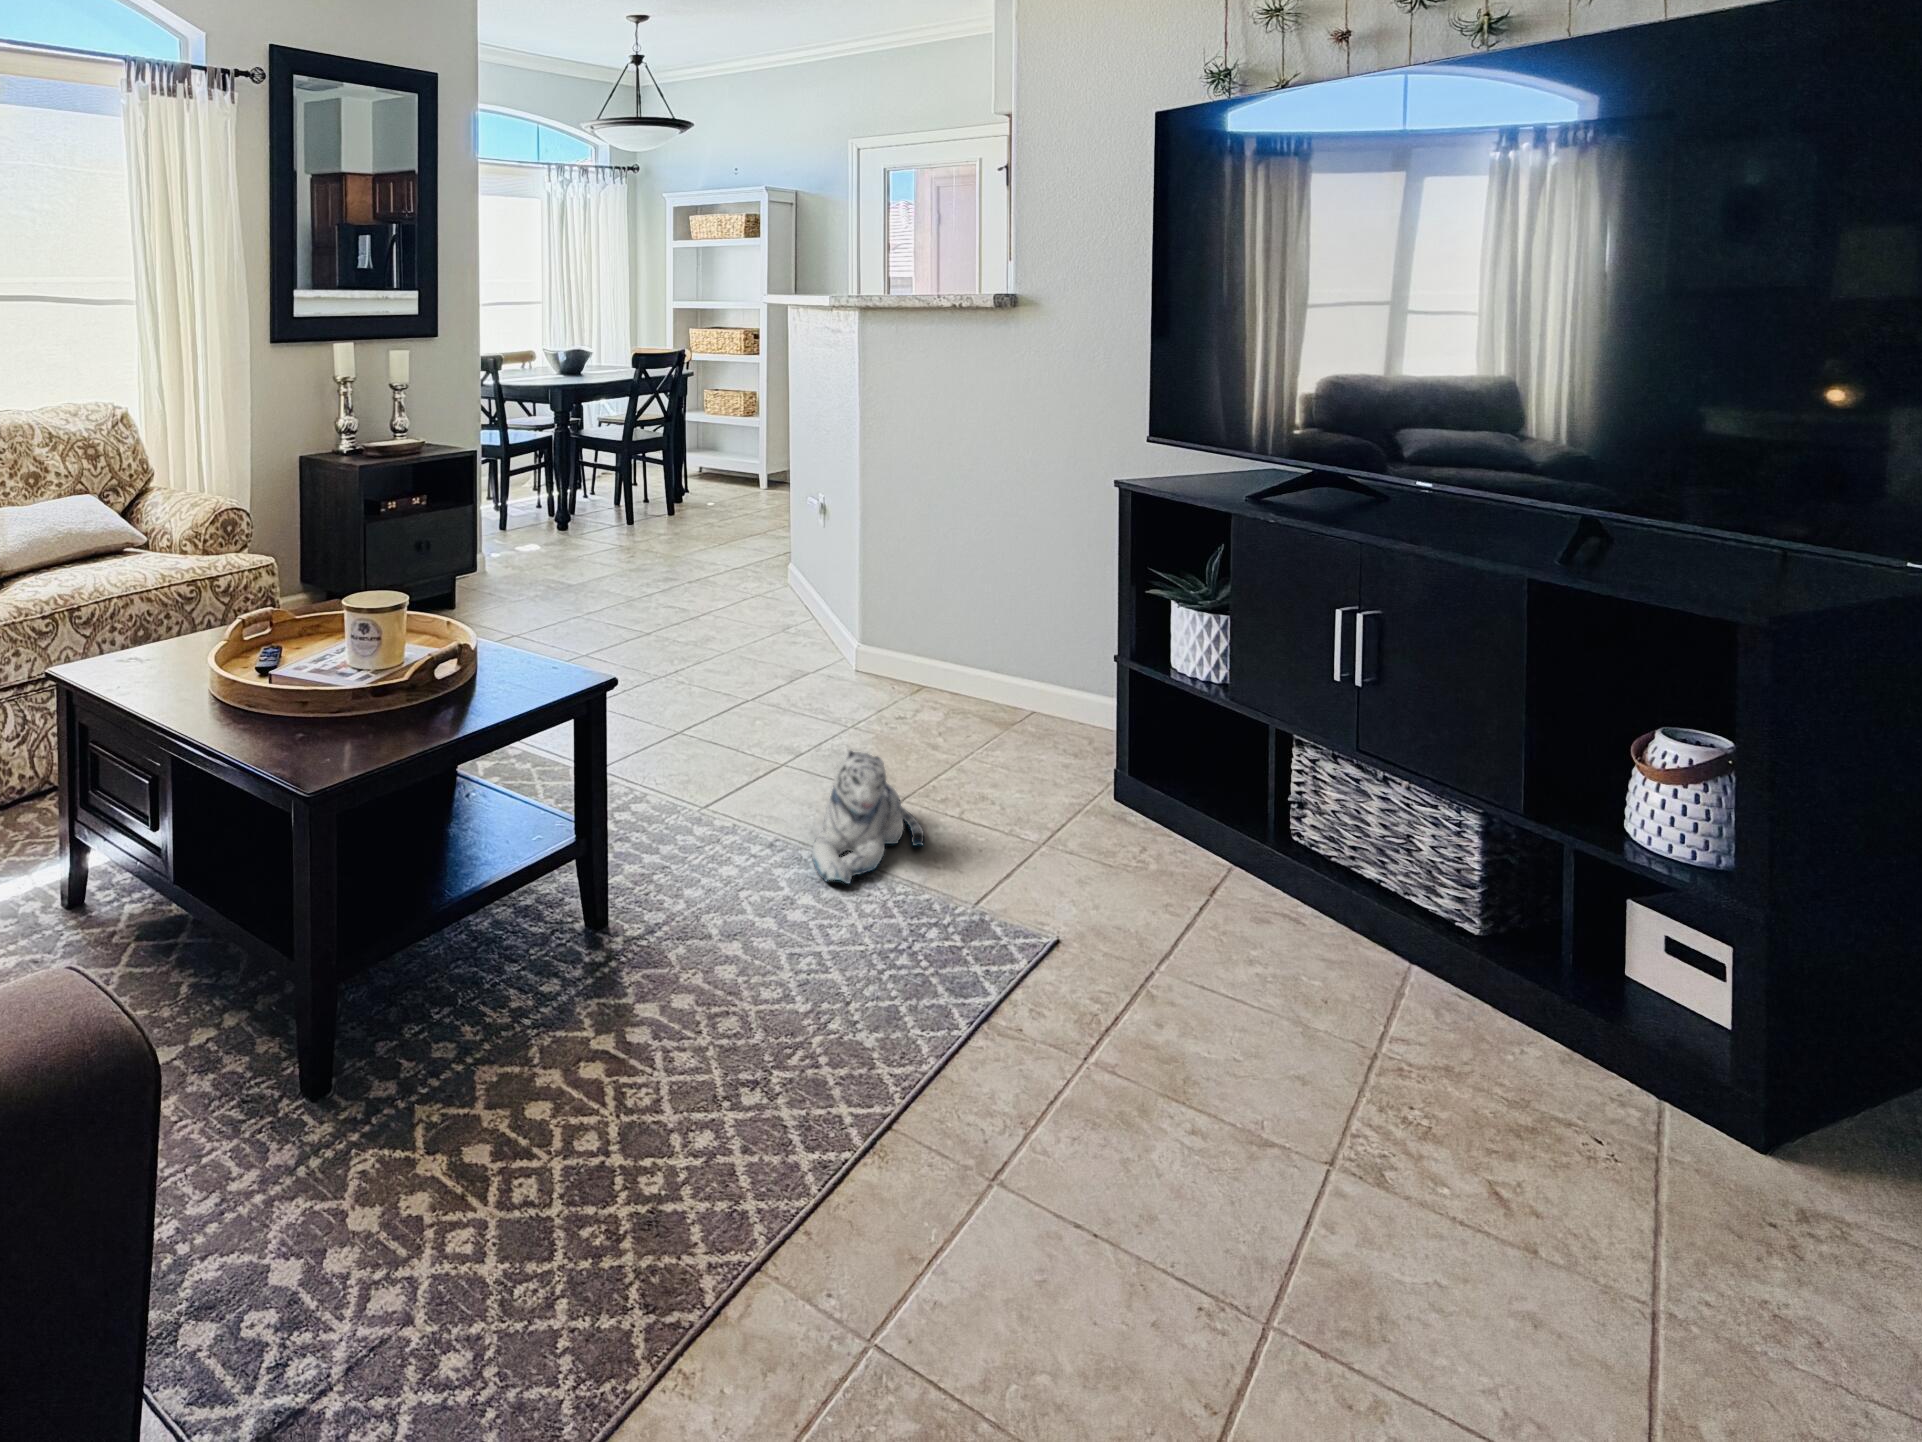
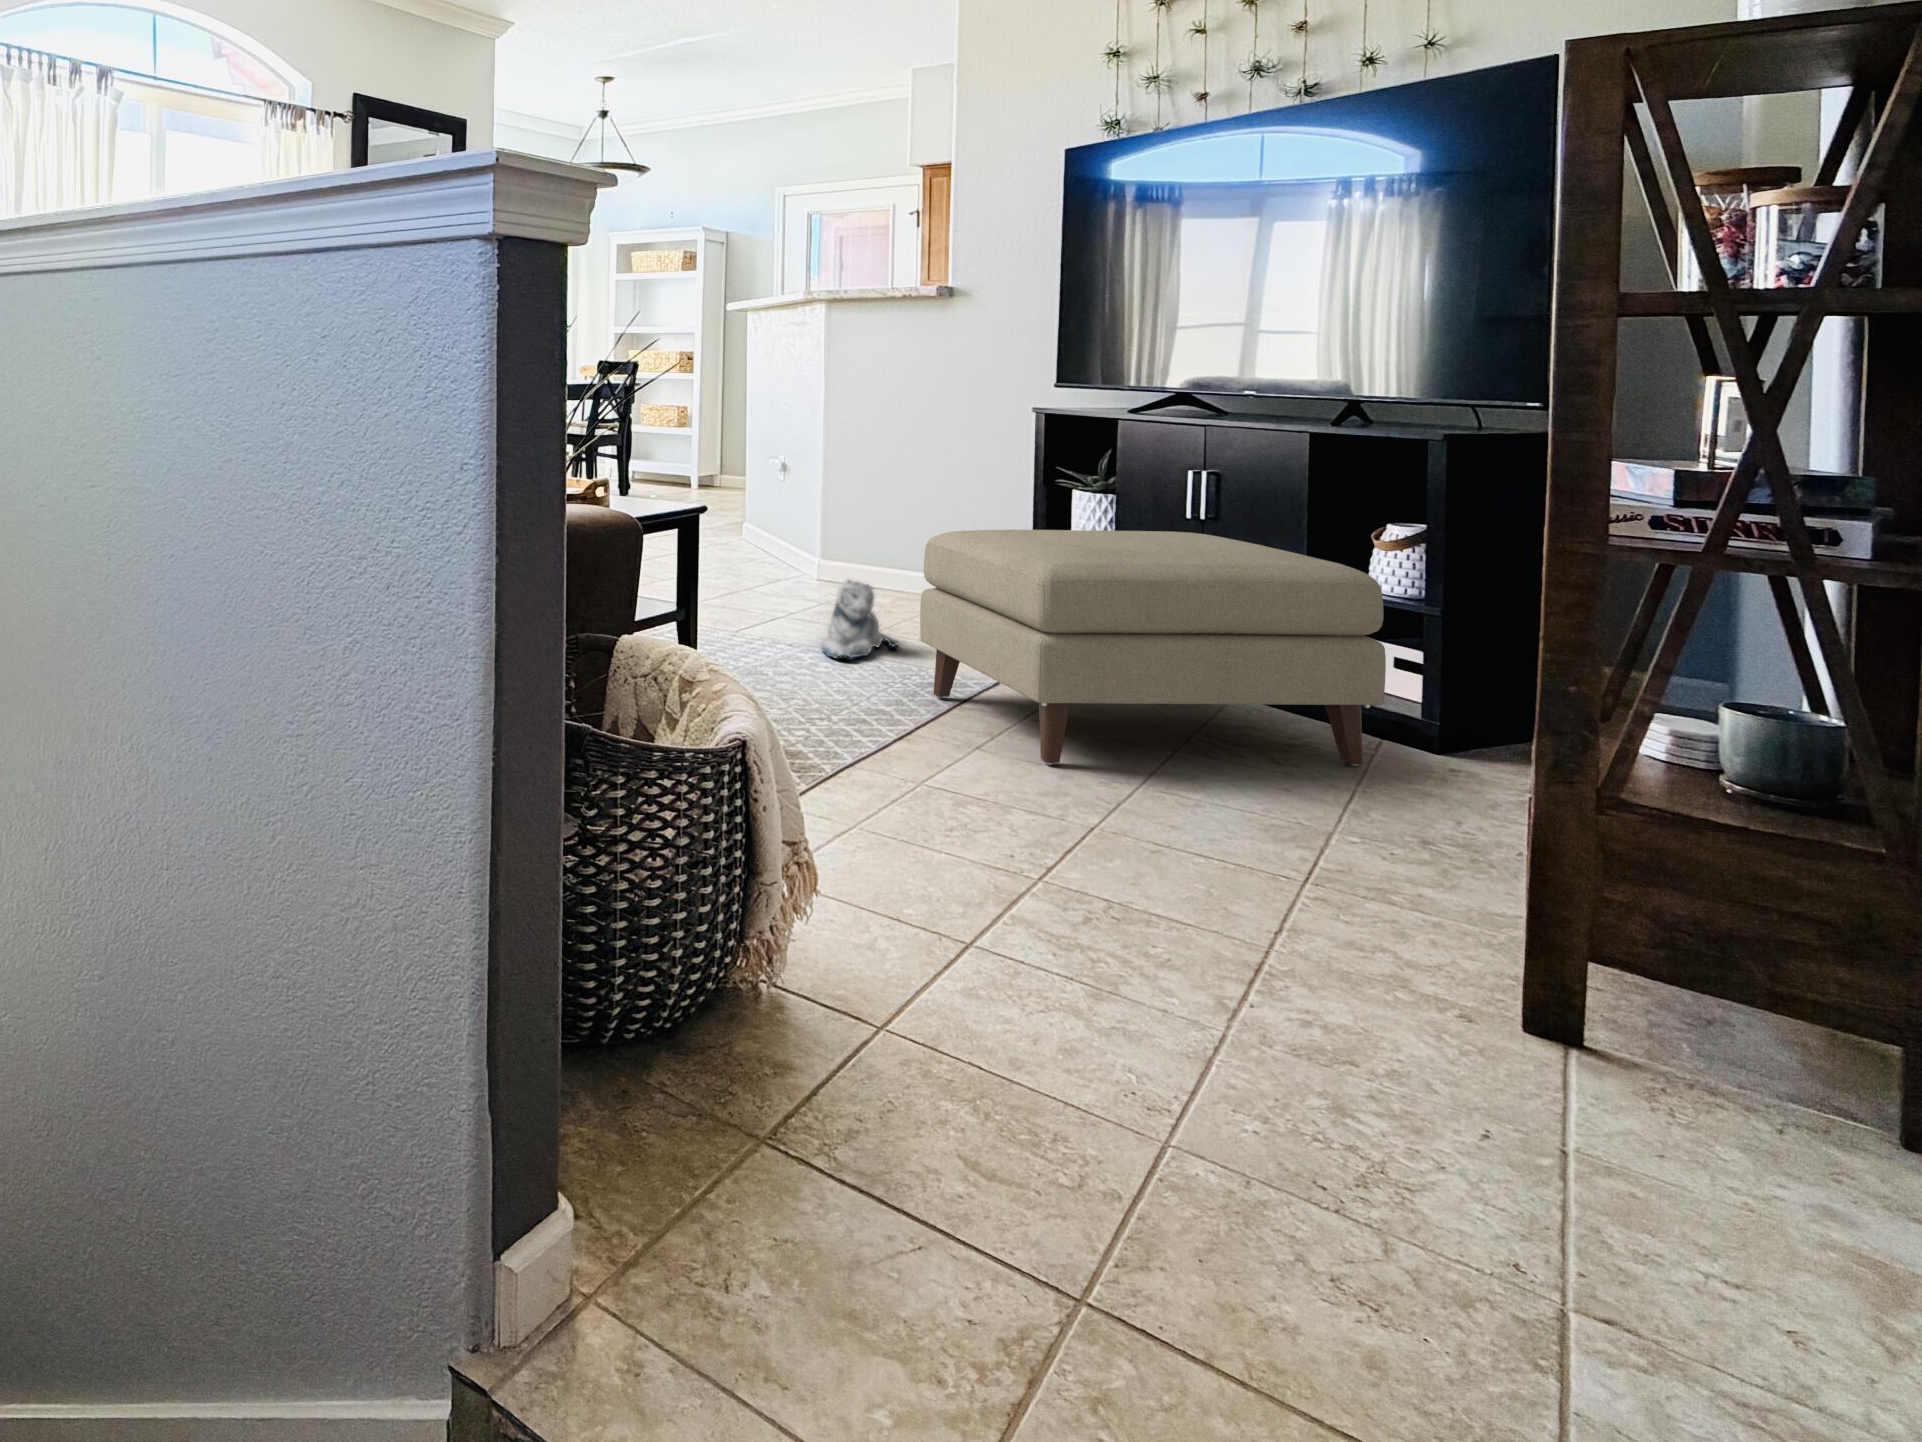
ottoman: none [929,725,1690,1242] -> present [920,530,1386,766]

